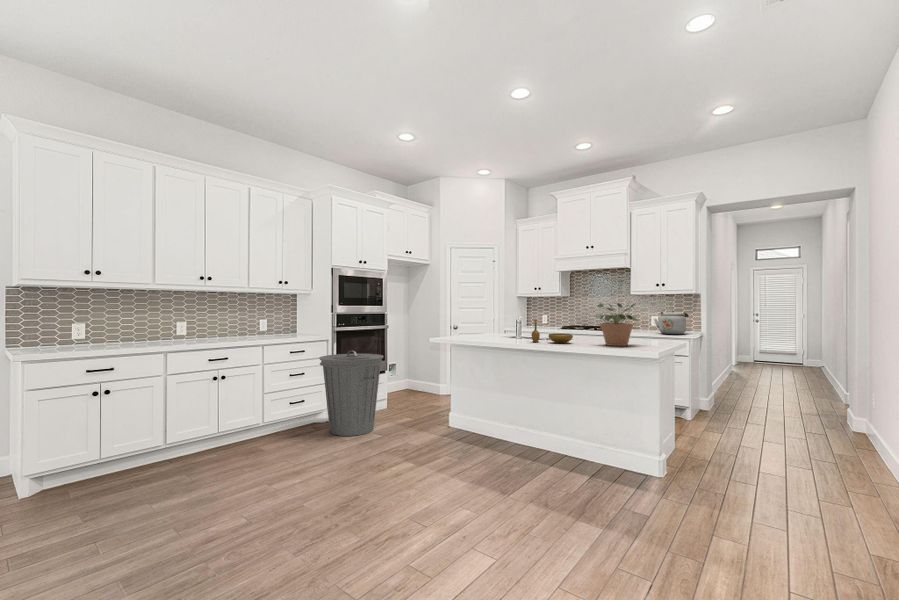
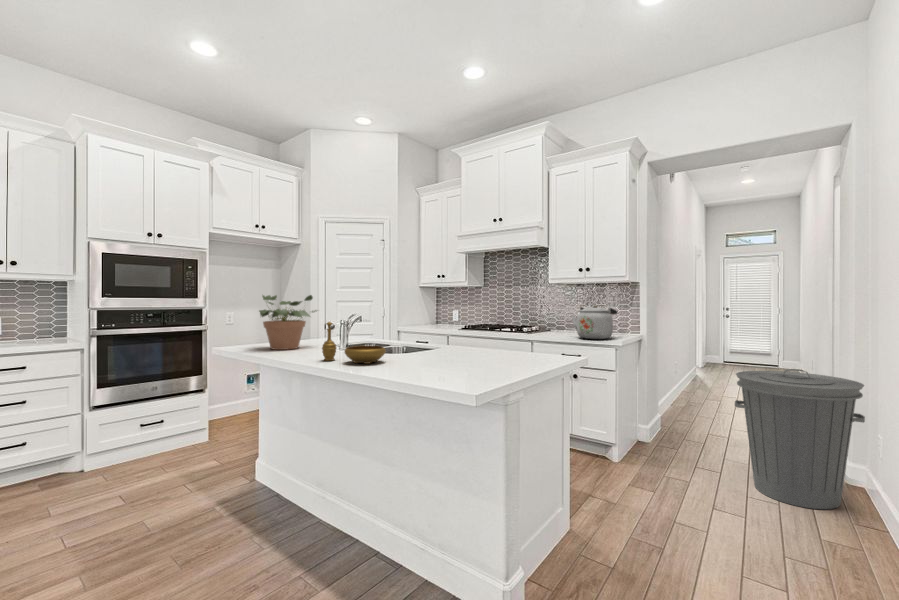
potted plant: present [594,303,637,346] -> present [259,295,316,350]
trash can: present [319,351,384,436] -> present [735,369,865,509]

